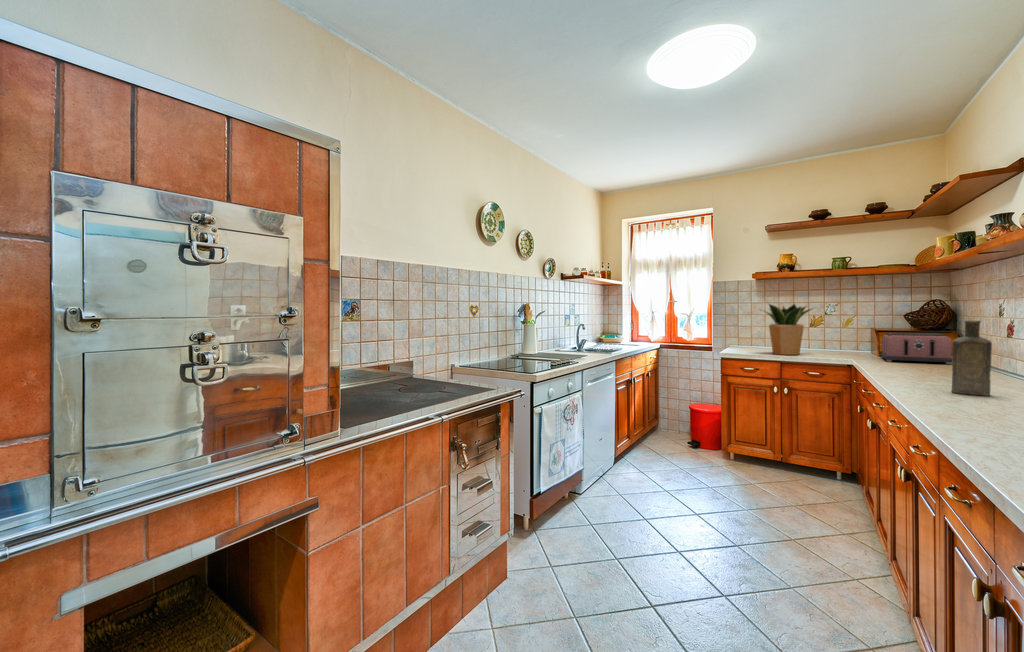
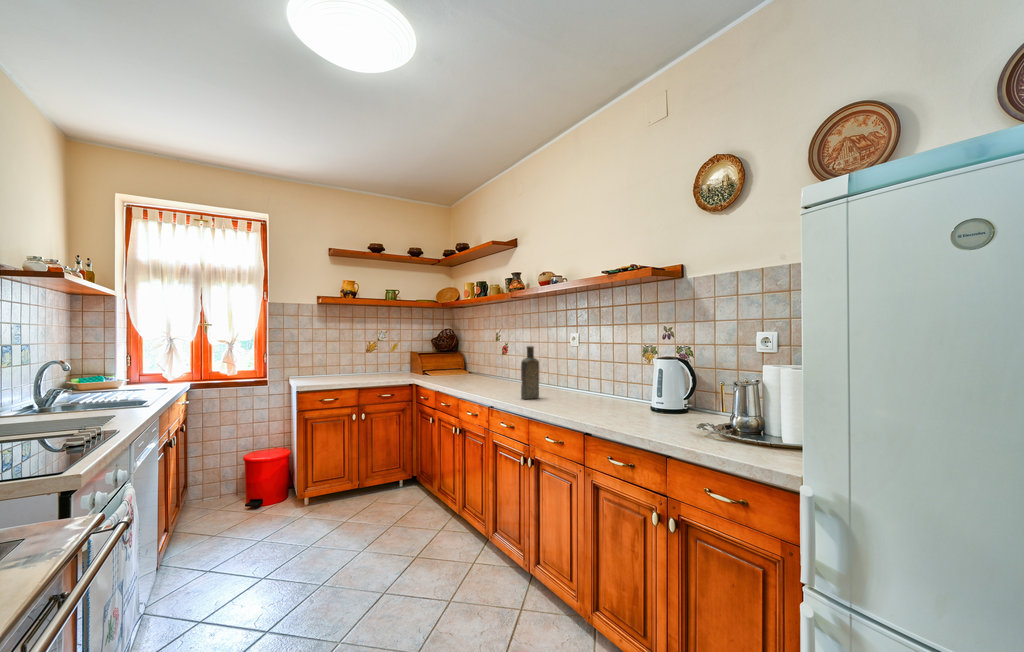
potted plant: present [766,304,811,355] -> none [332,329,380,381]
toaster: present [881,333,952,364] -> none [423,354,470,378]

